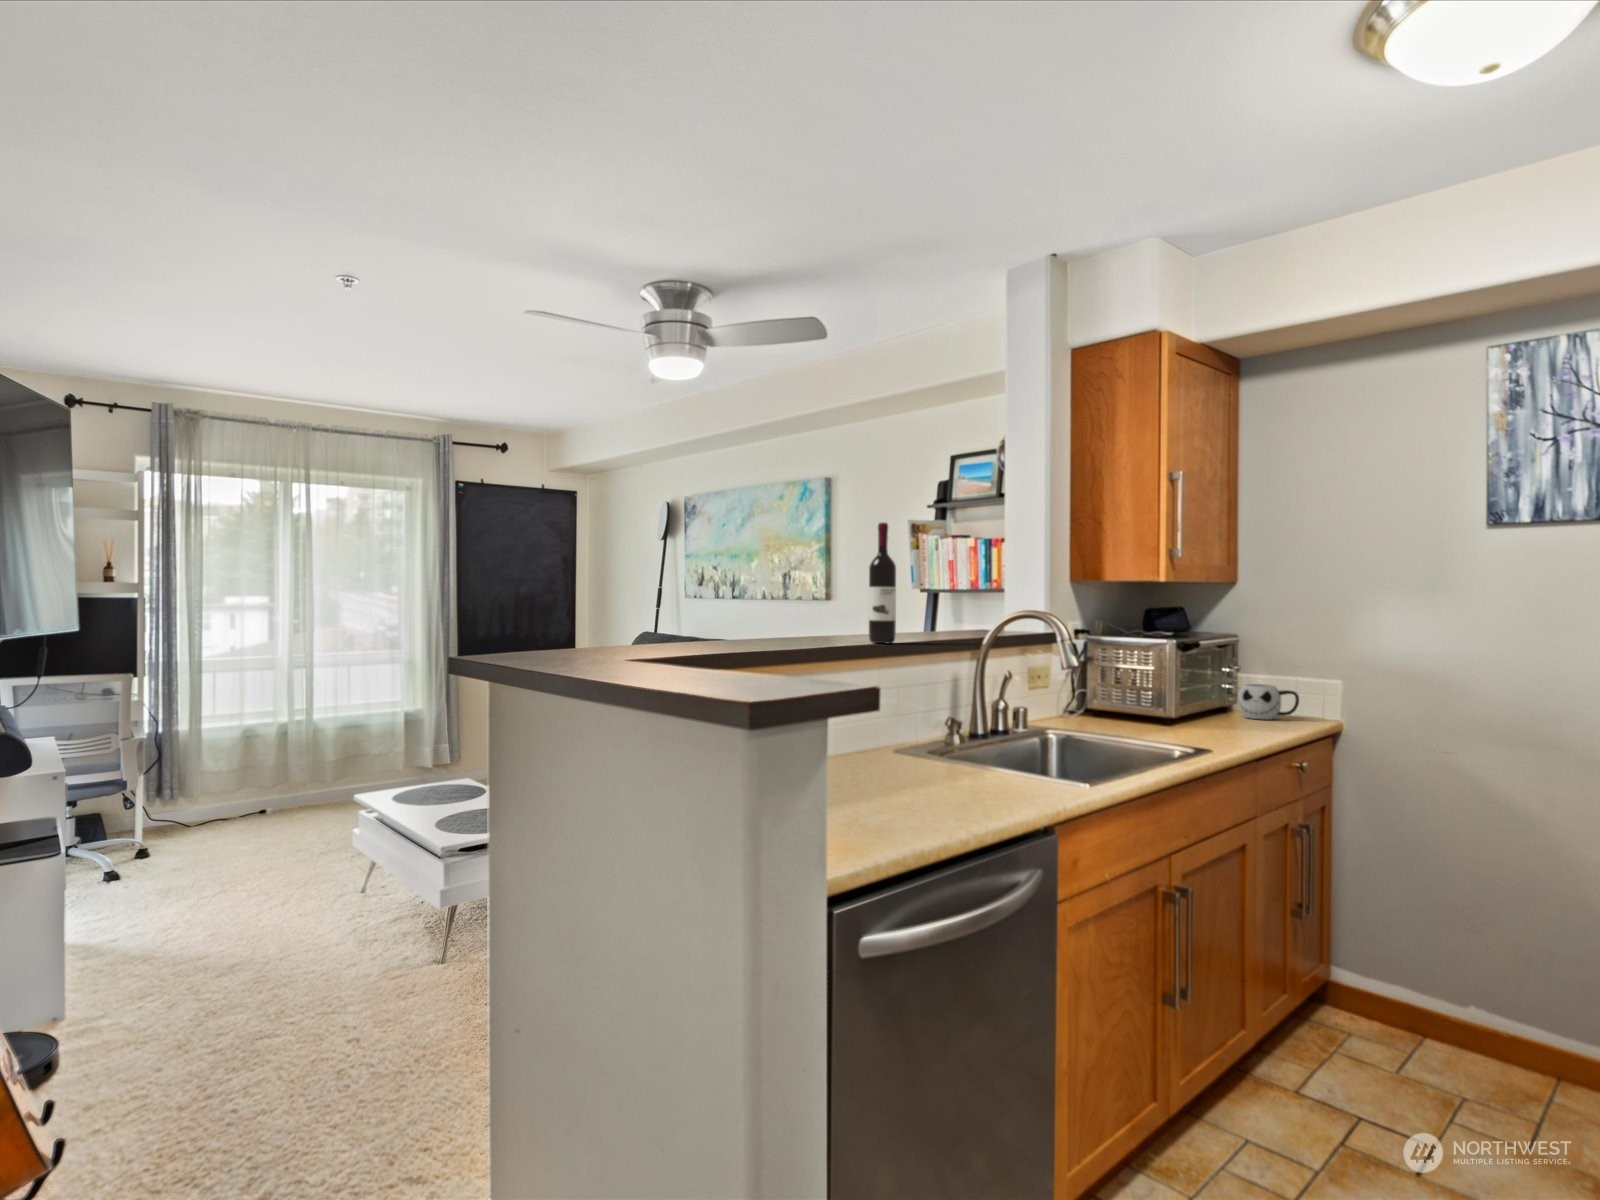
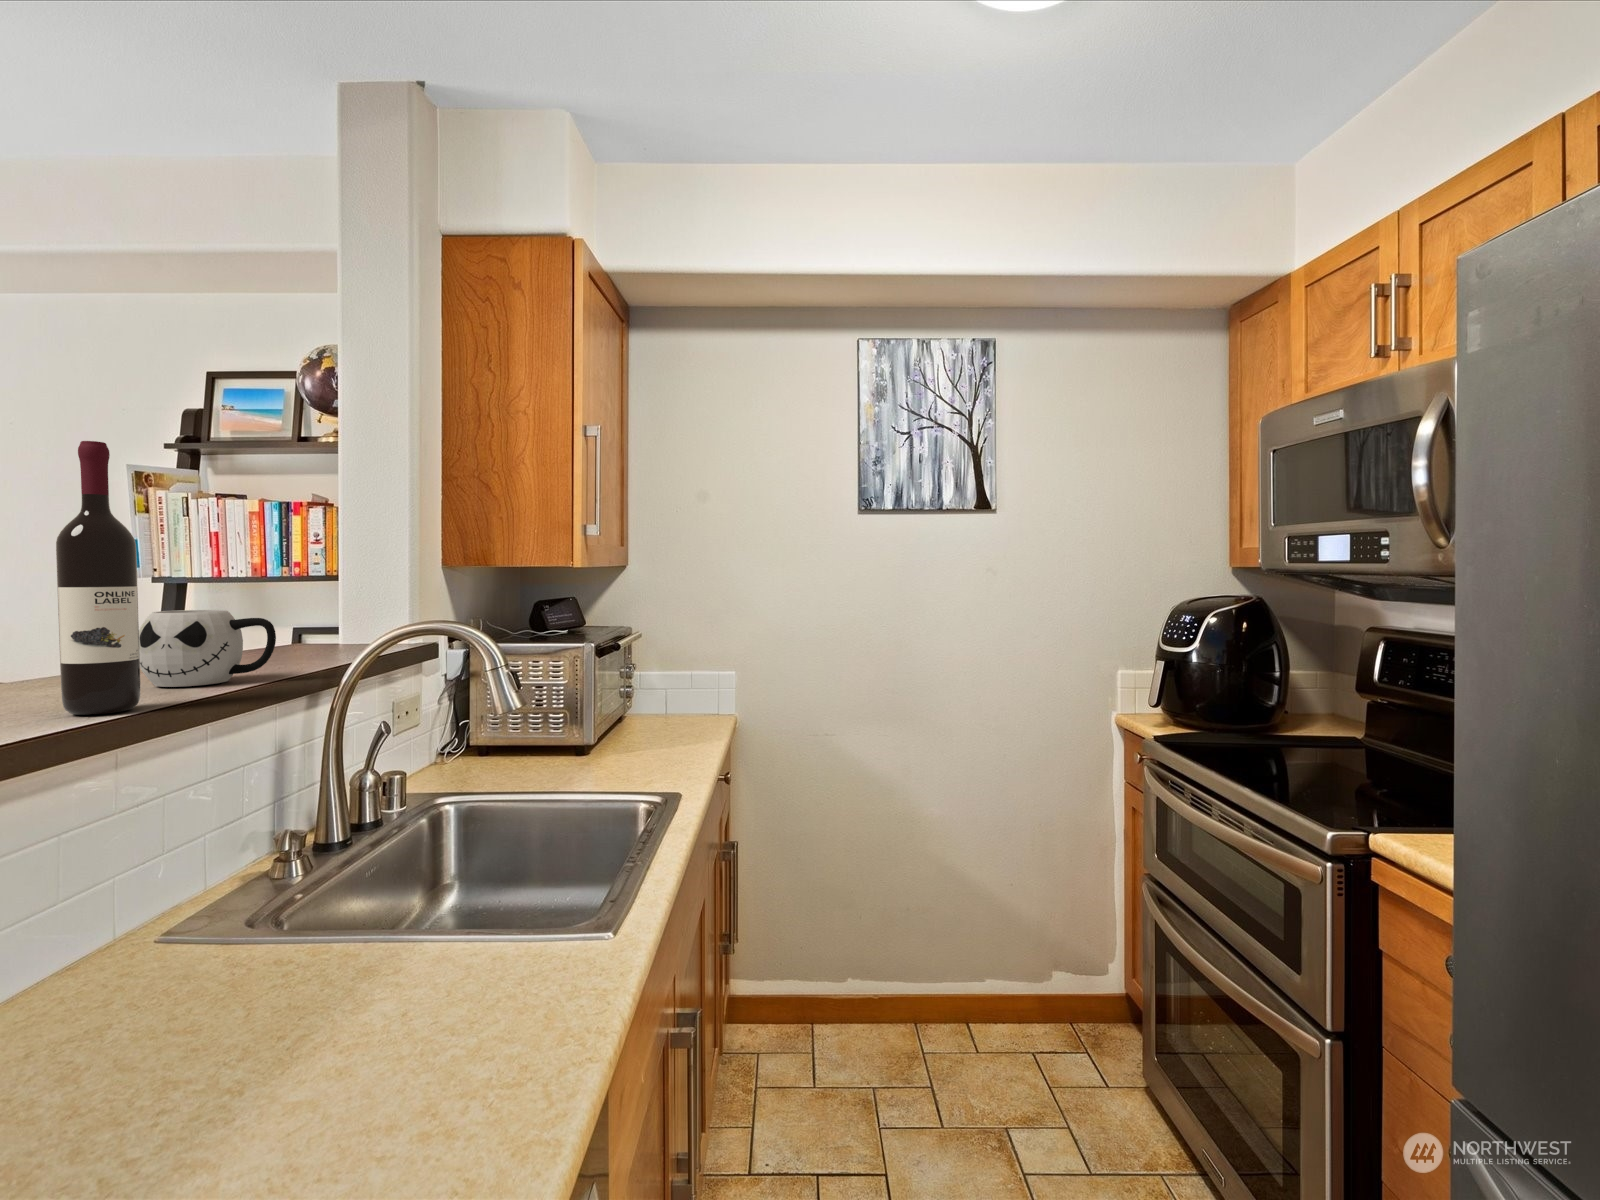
mug: present [1238,684,1299,719] -> present [139,610,276,687]

